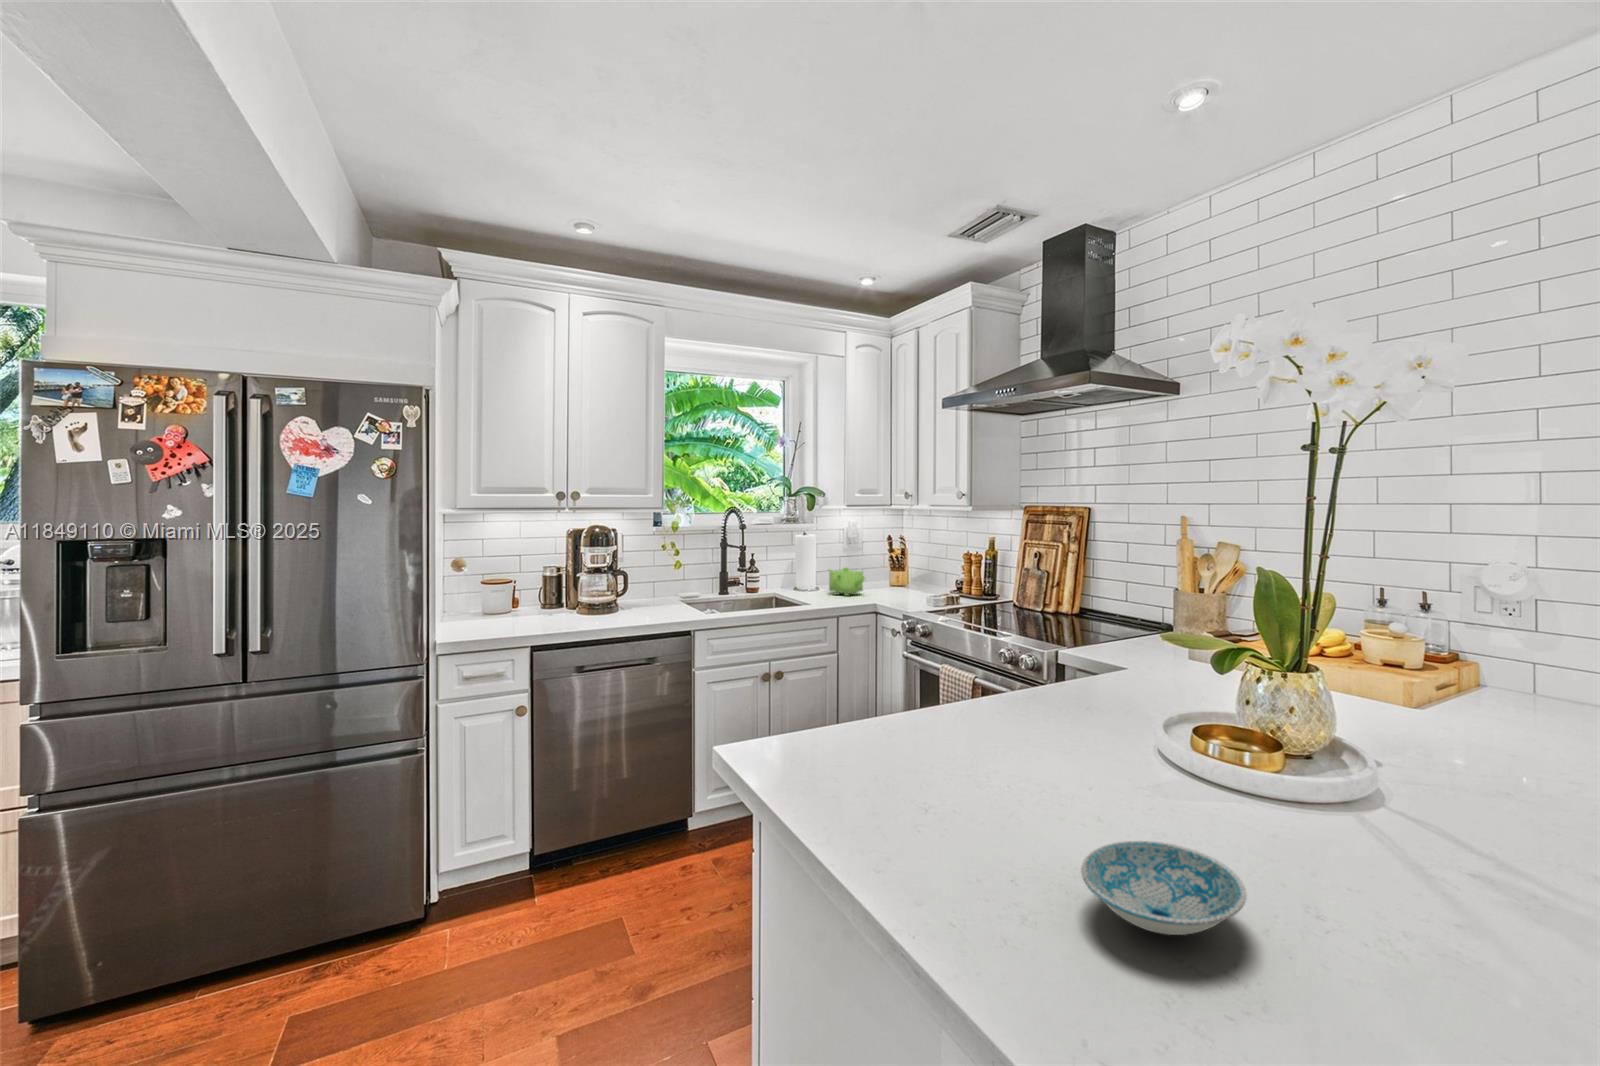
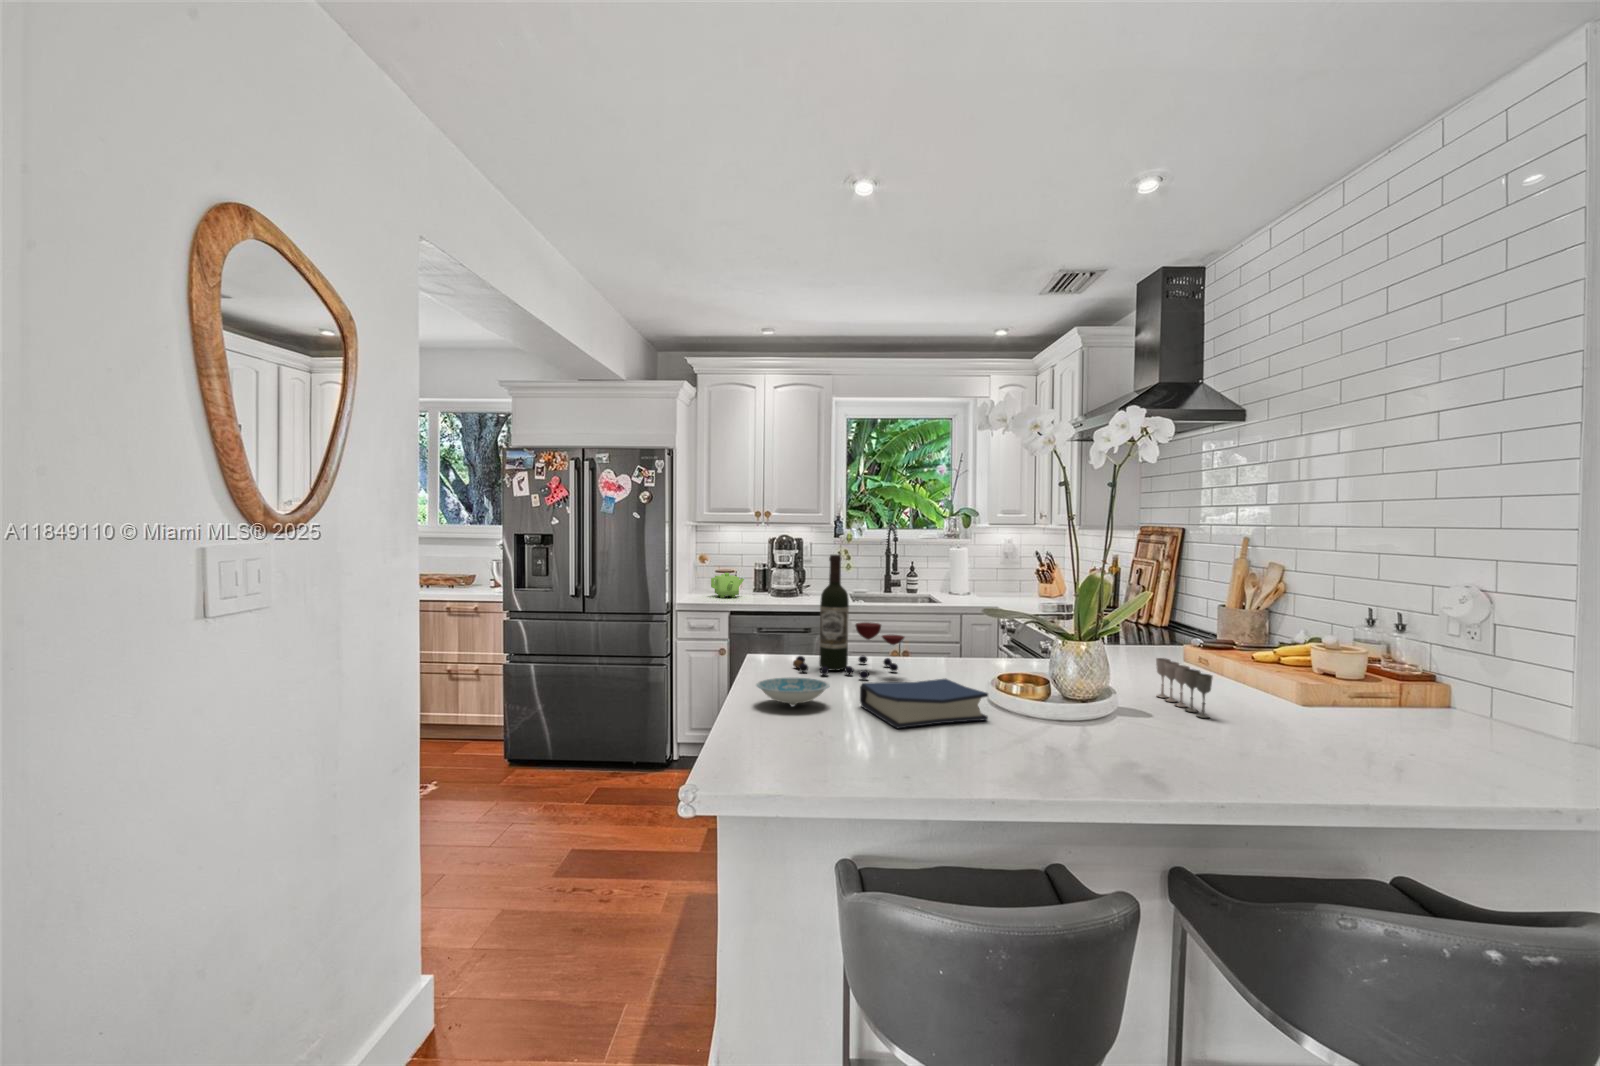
wine bottle: none [891,563,1117,792] -> present [793,555,904,679]
teapot: present [828,567,865,596] -> present [711,573,744,598]
wine glass: none [1385,683,1549,771] -> present [1156,658,1212,718]
hardback book: none [1240,779,1472,954] -> present [860,679,988,728]

